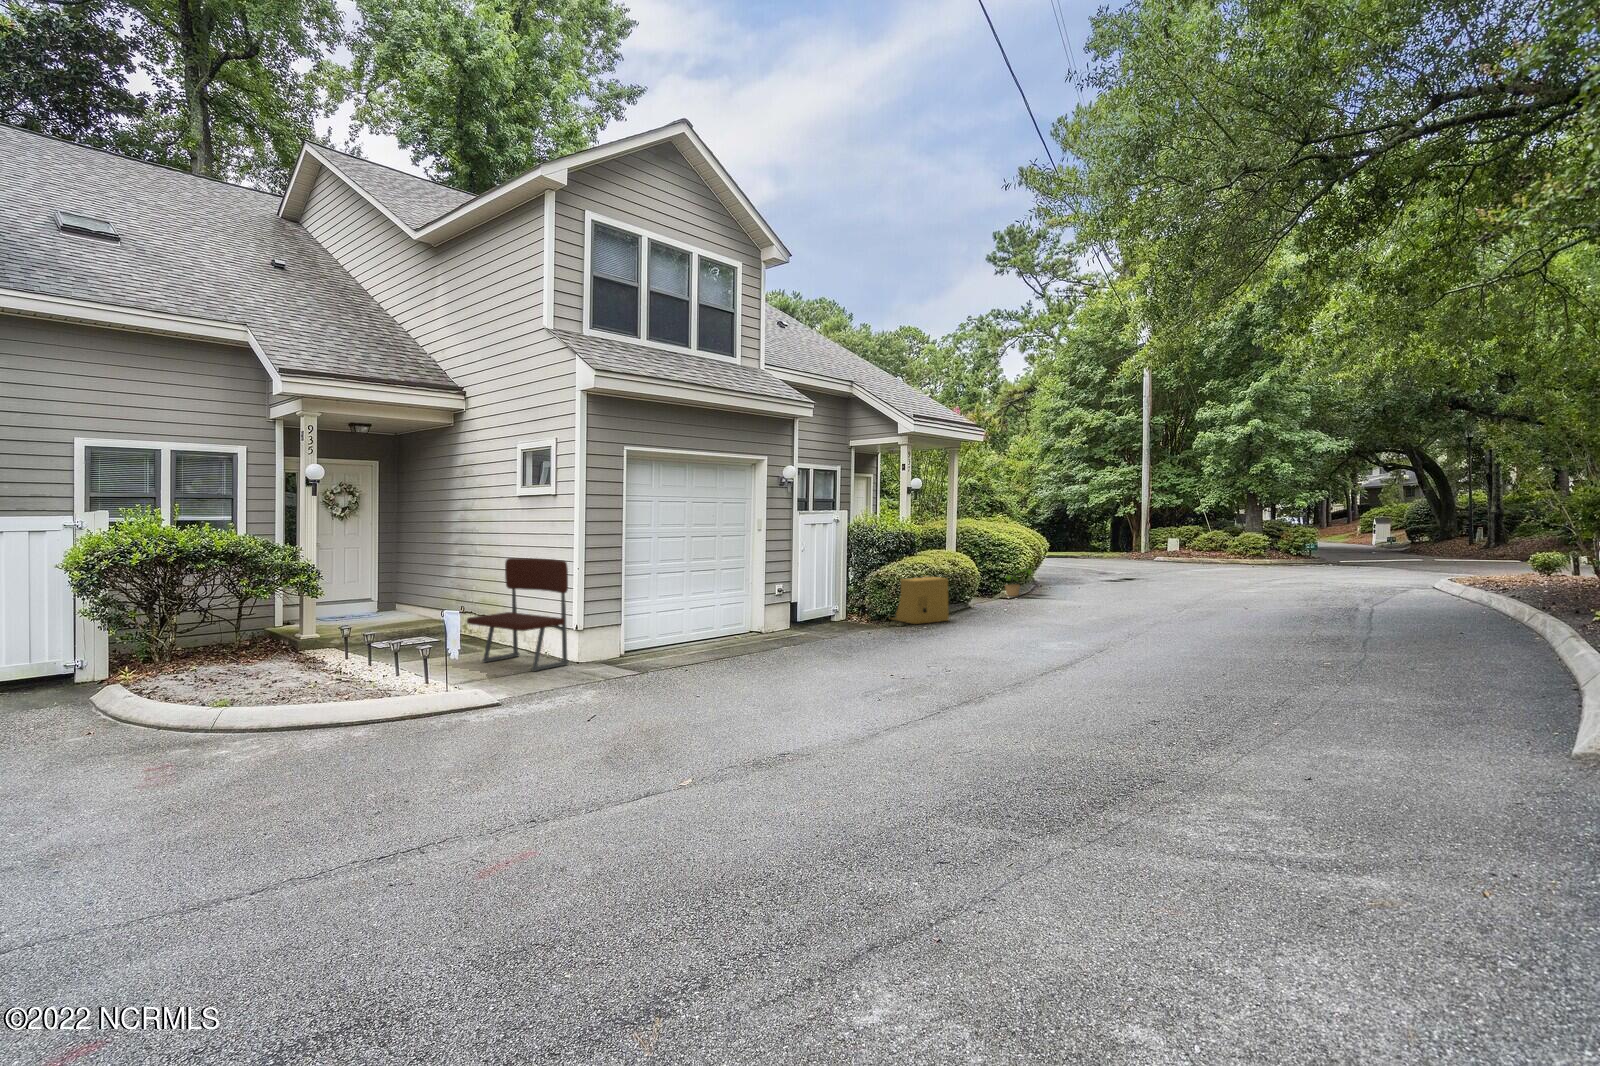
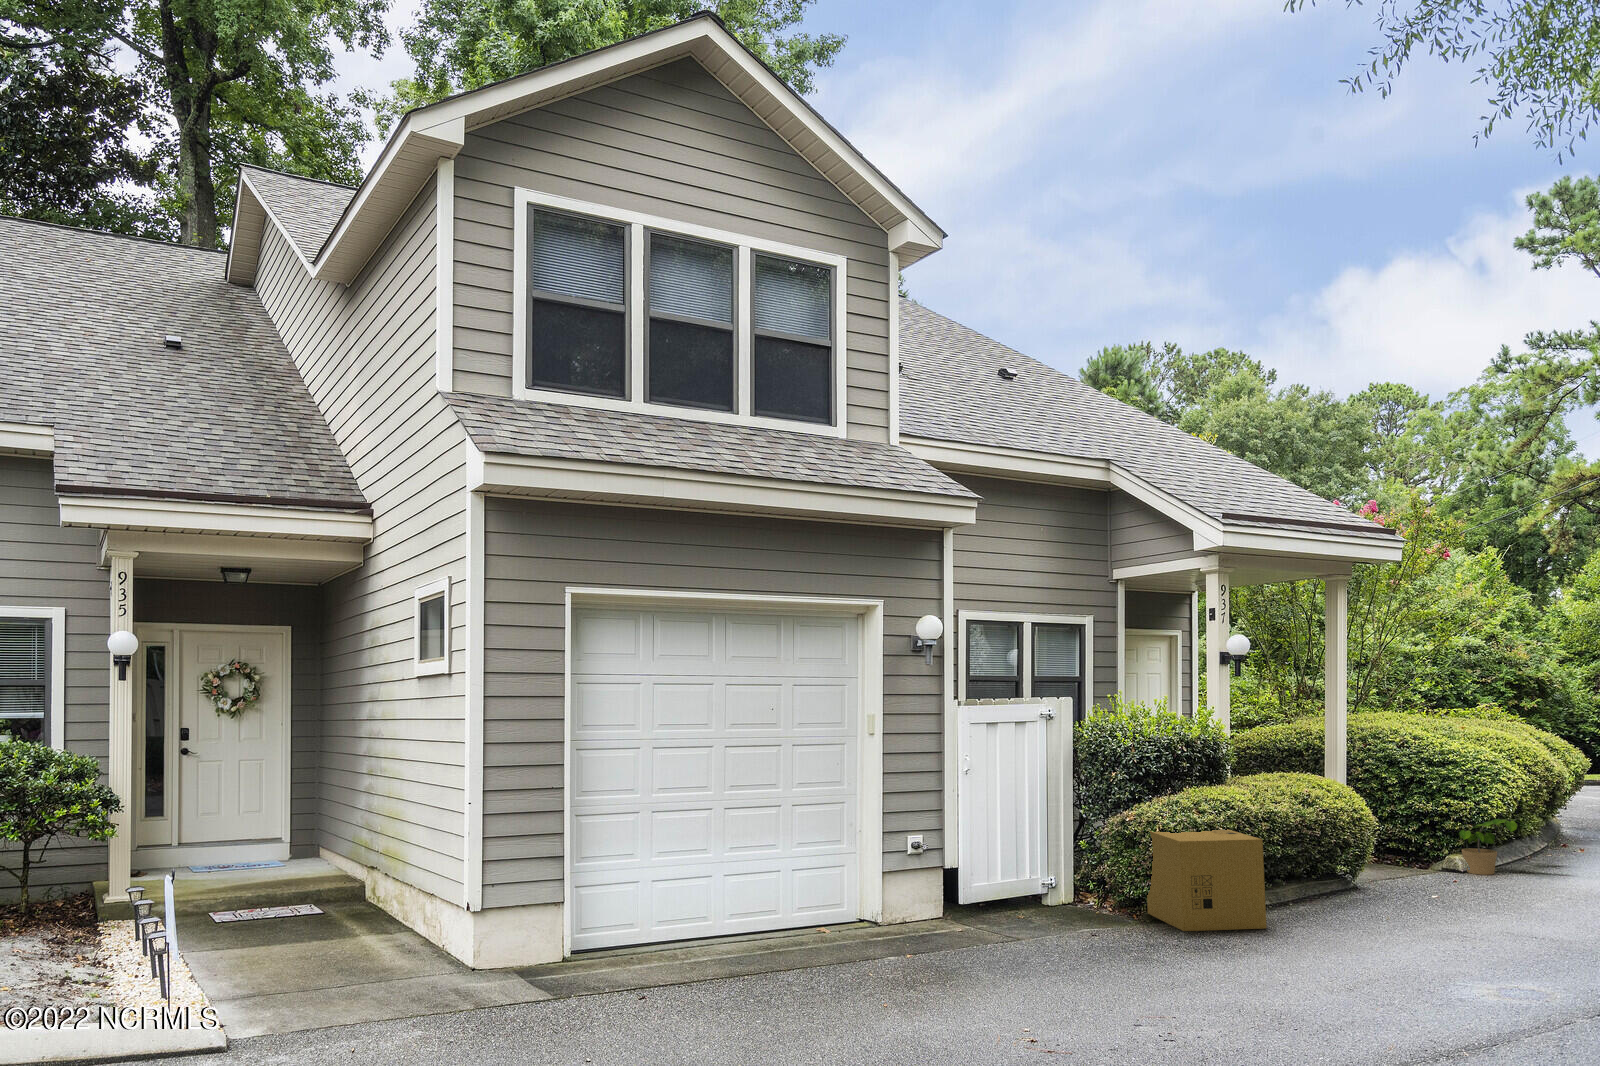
bench: present [467,558,569,671] -> none [305,770,441,979]

